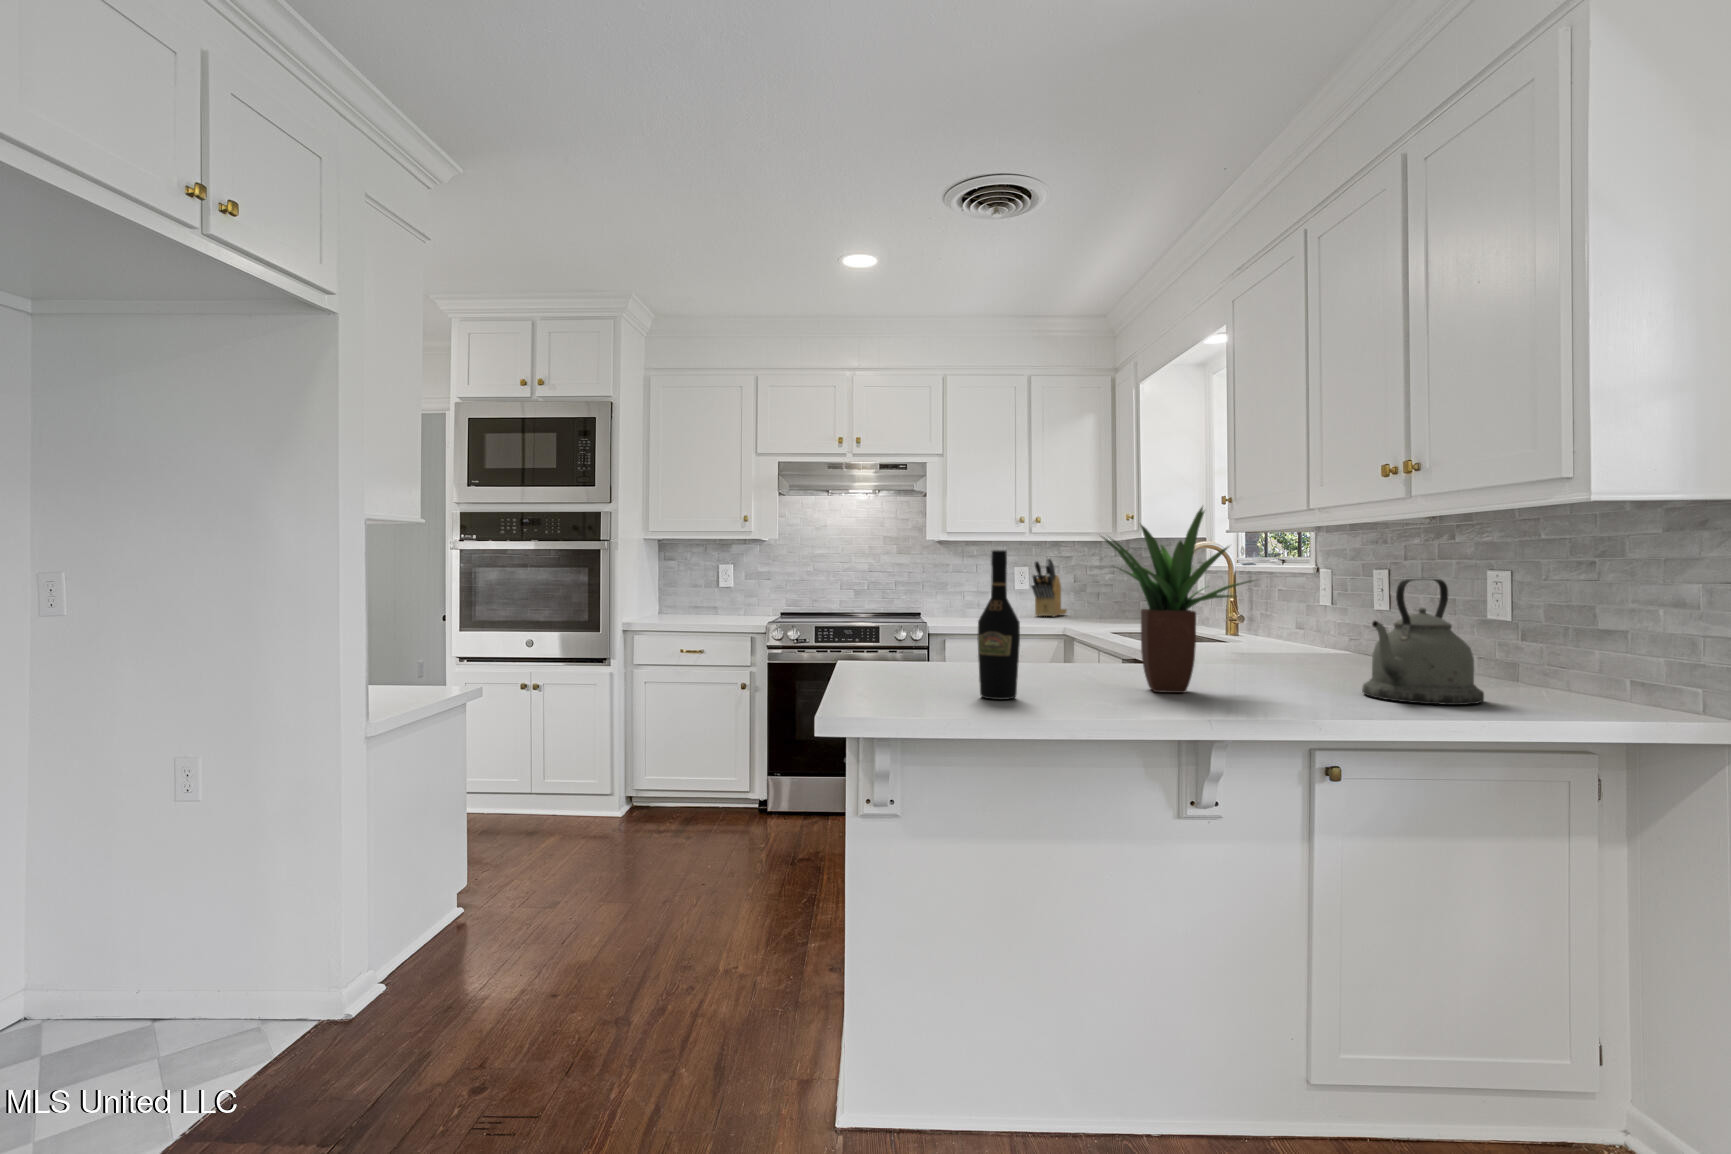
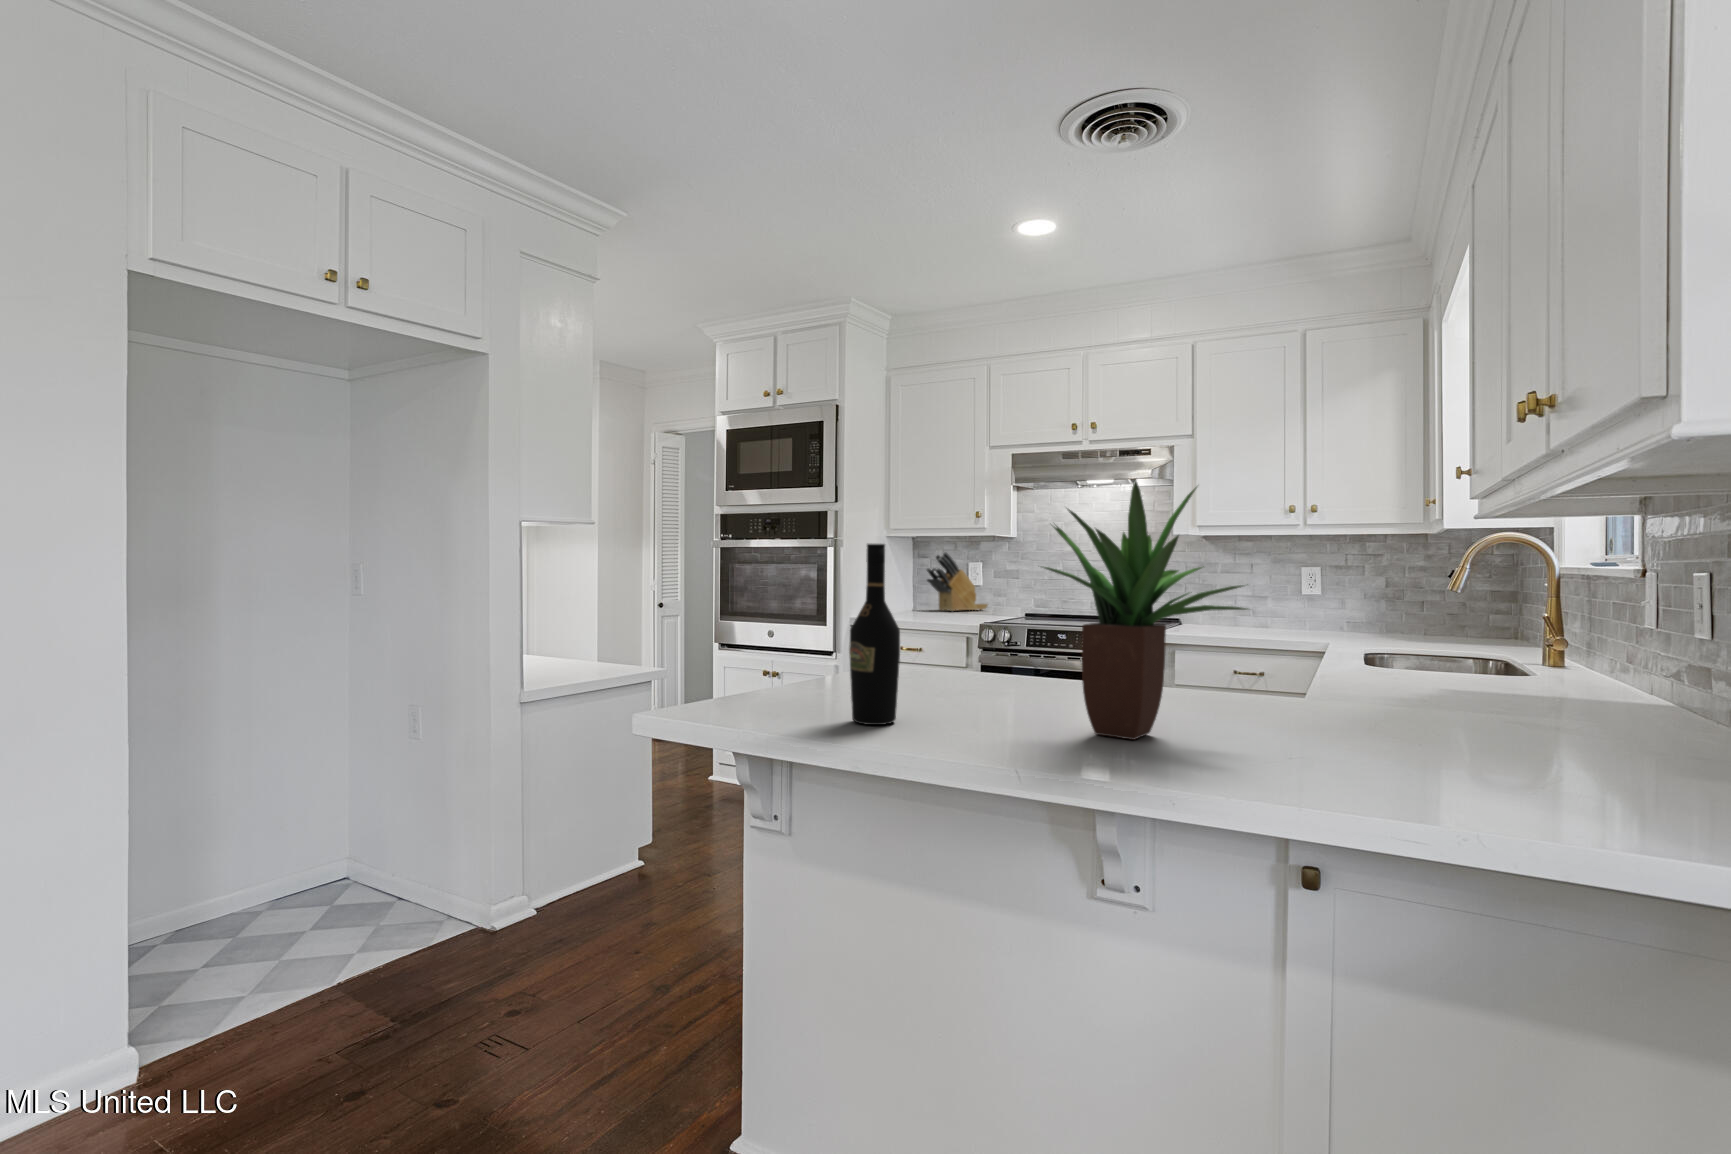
knife block: present [1031,558,1067,617] -> present [927,552,988,611]
kettle: present [1362,578,1484,705] -> none [1388,588,1646,813]

